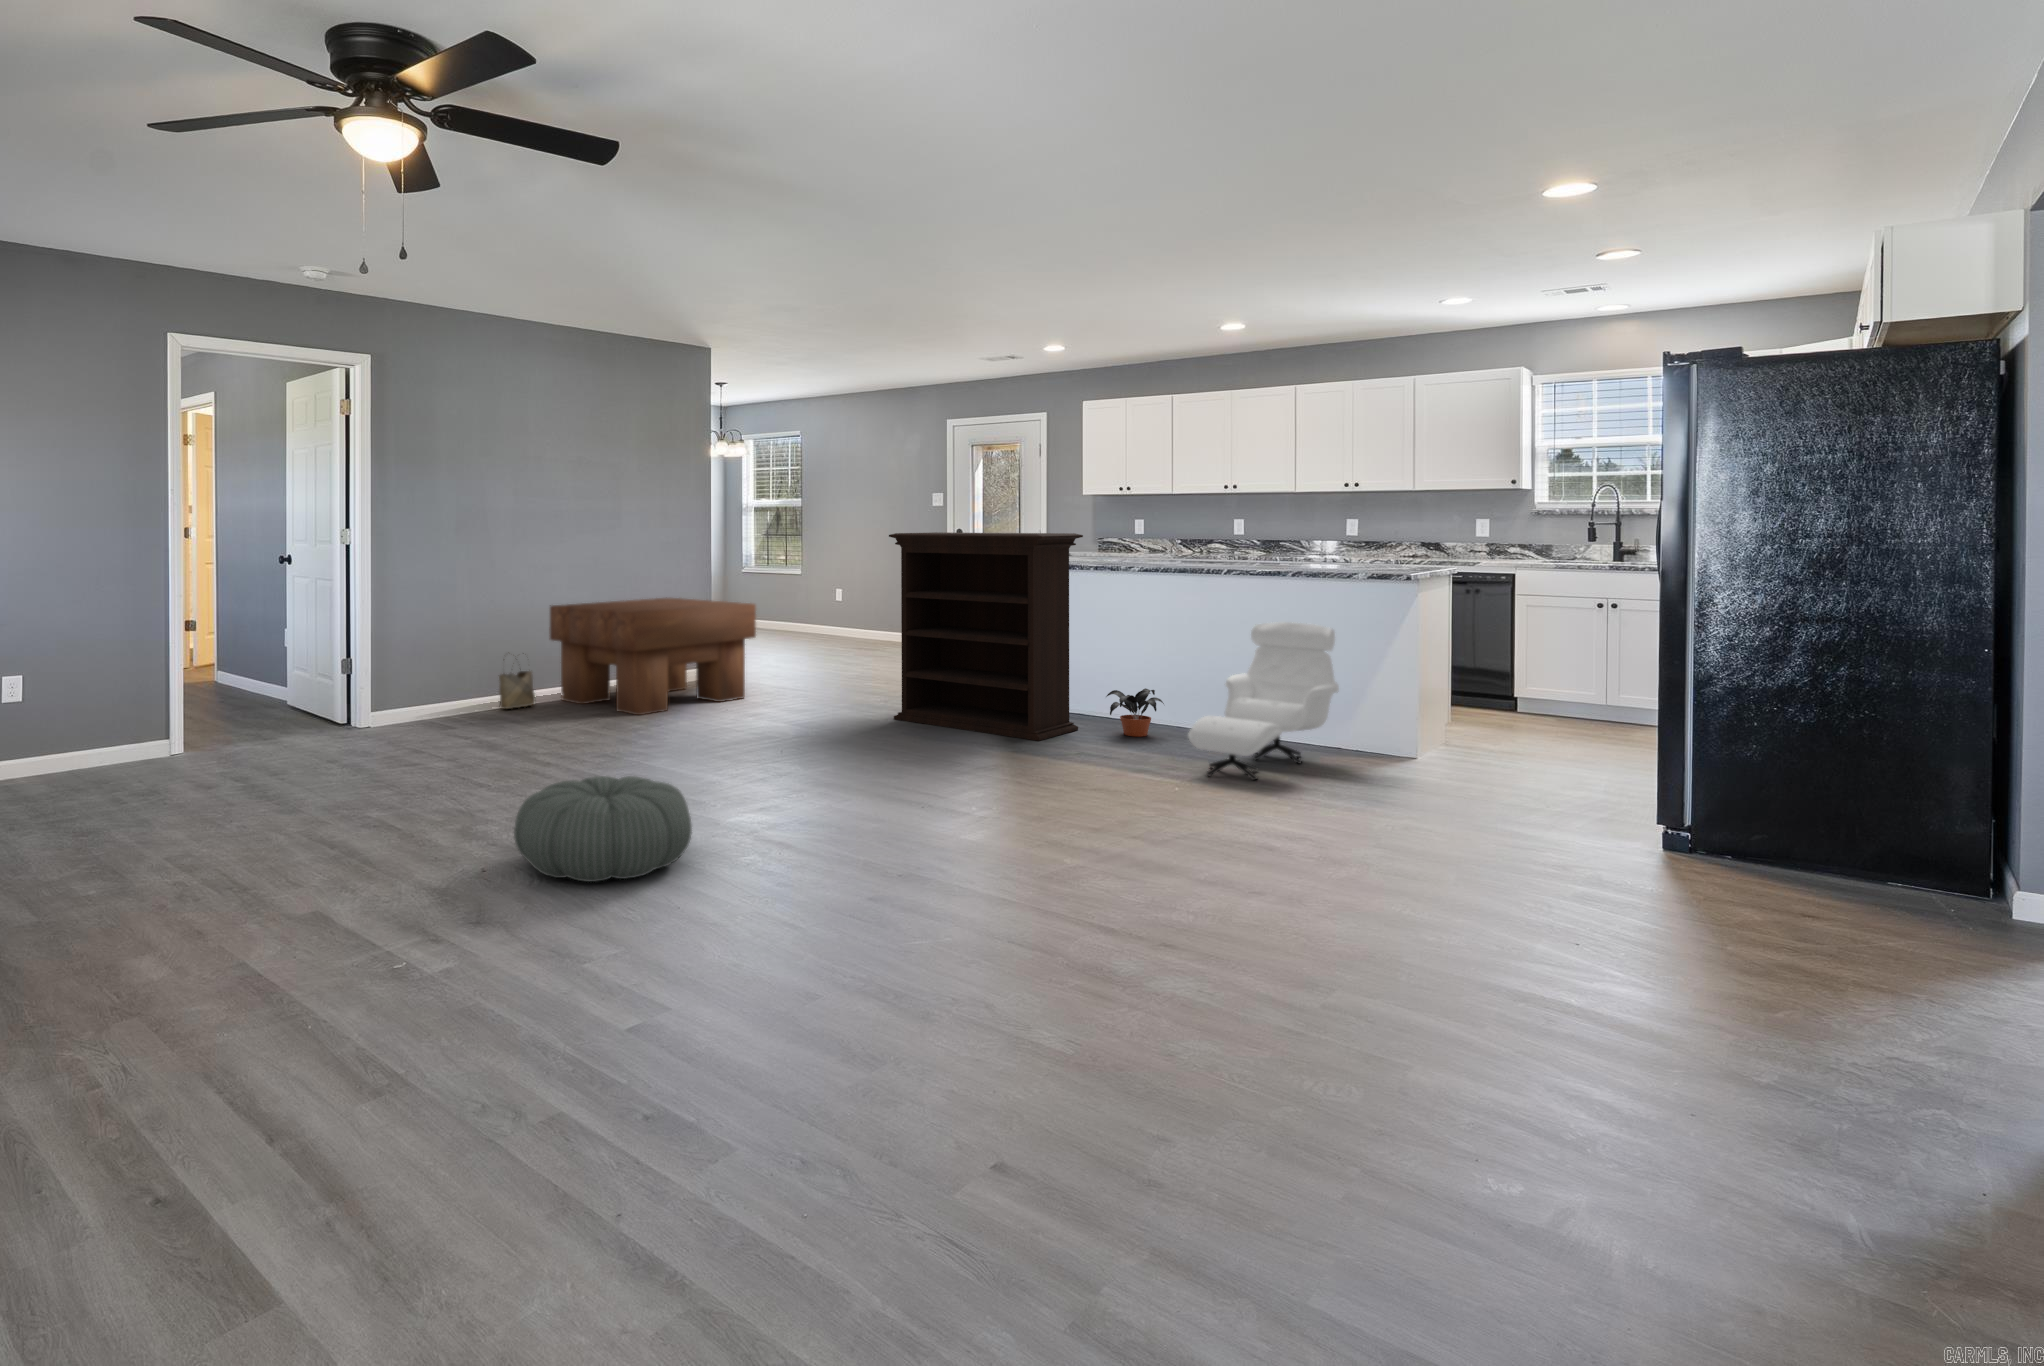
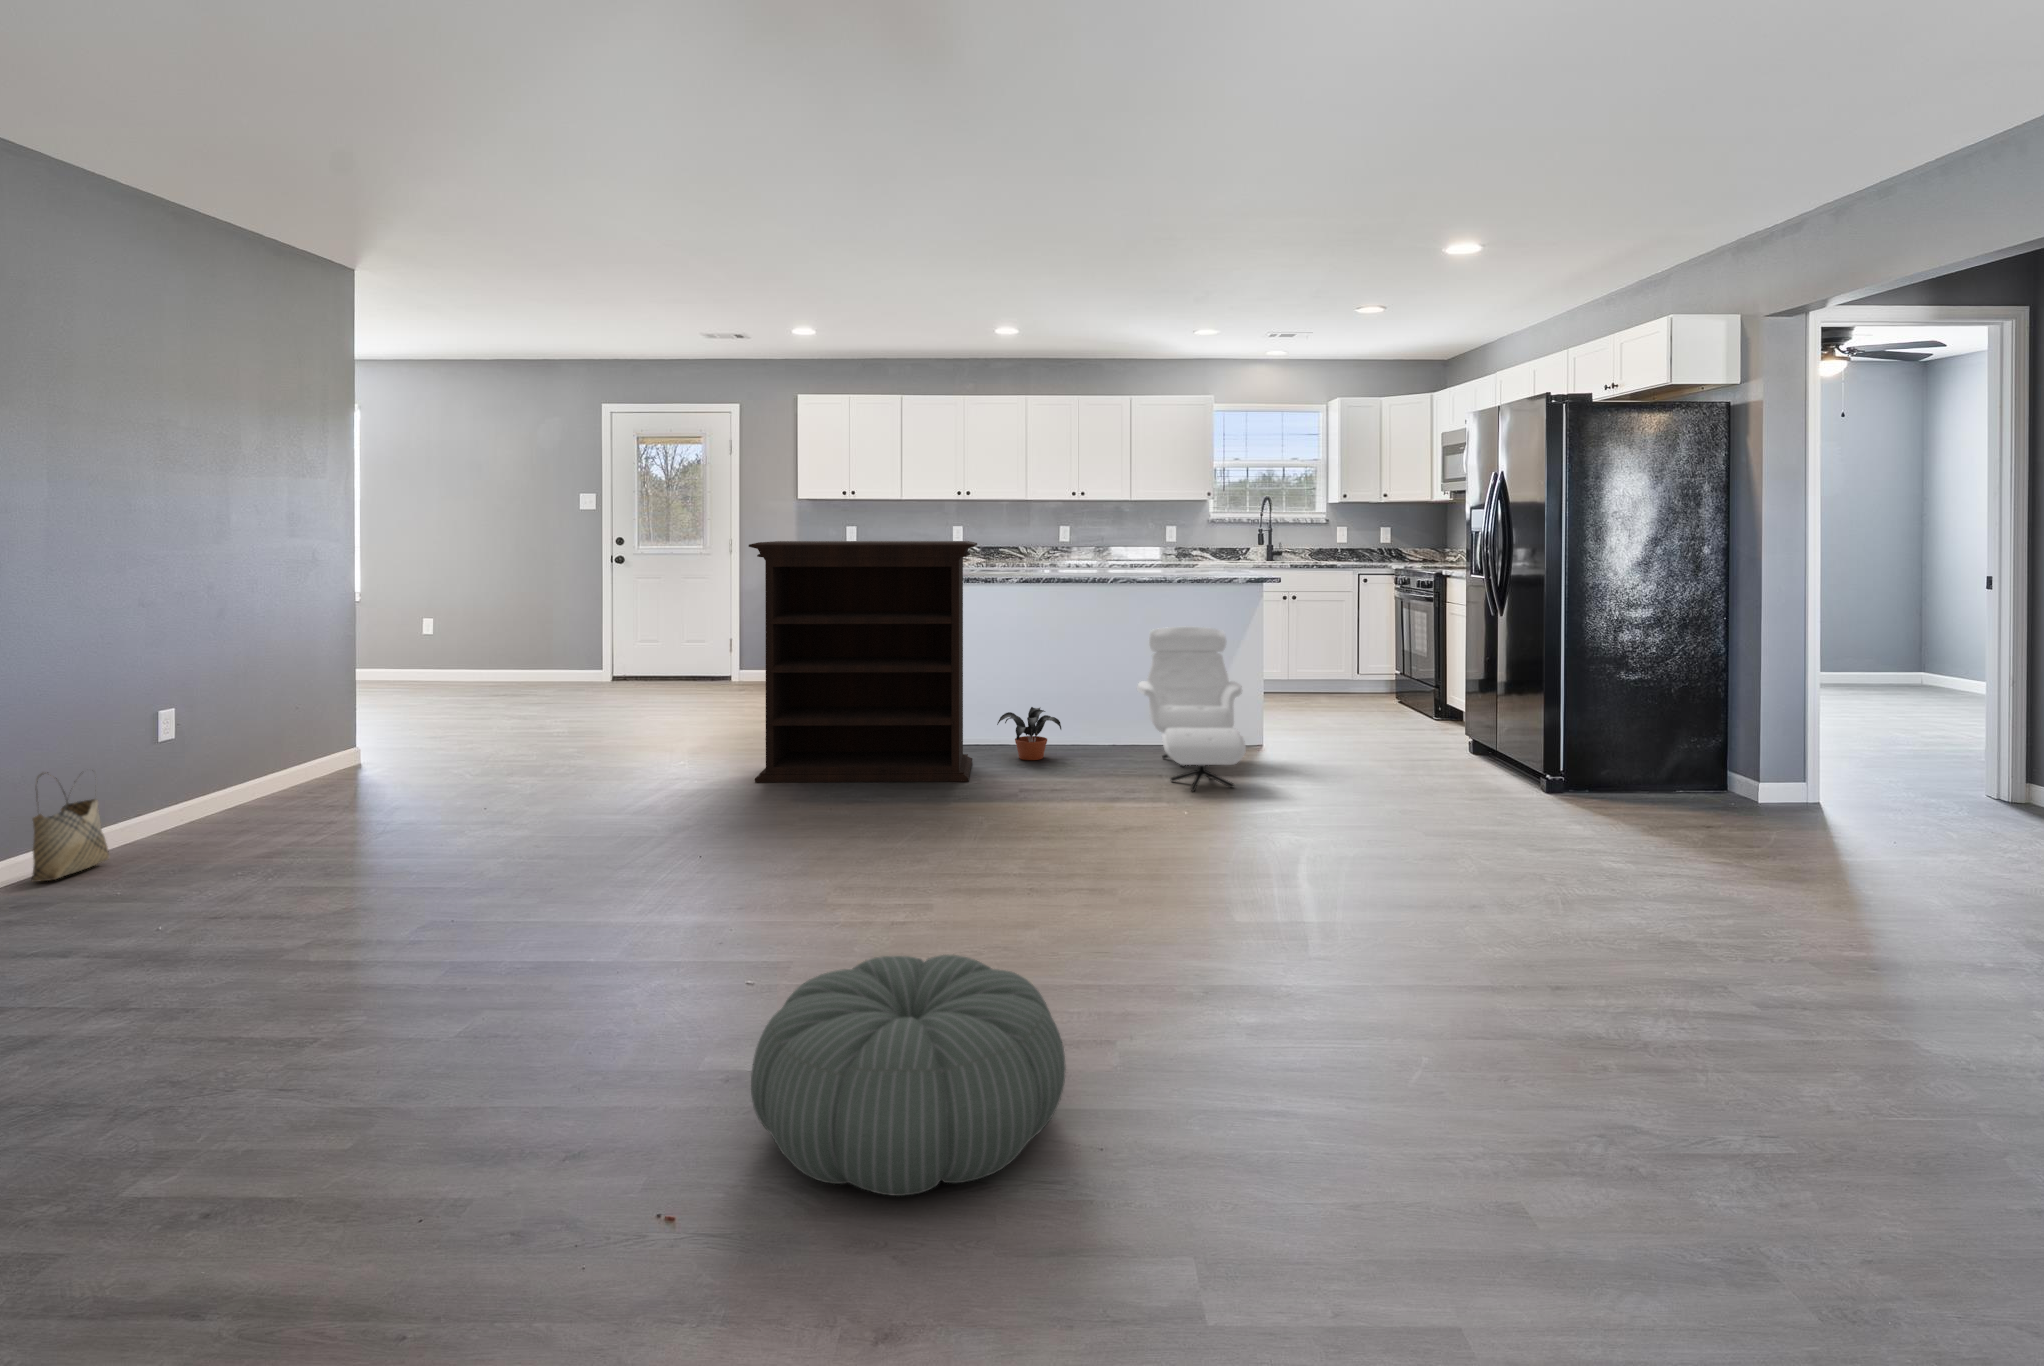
coffee table: present [549,598,756,715] -> none [117,646,500,842]

